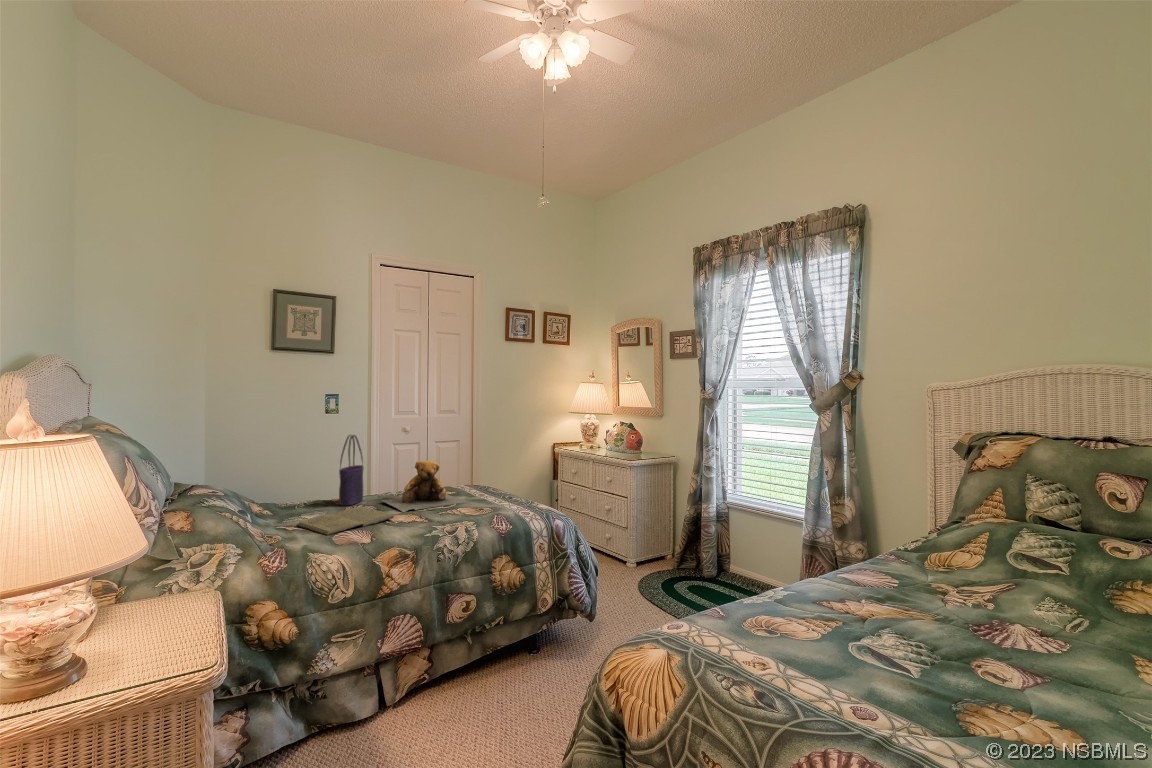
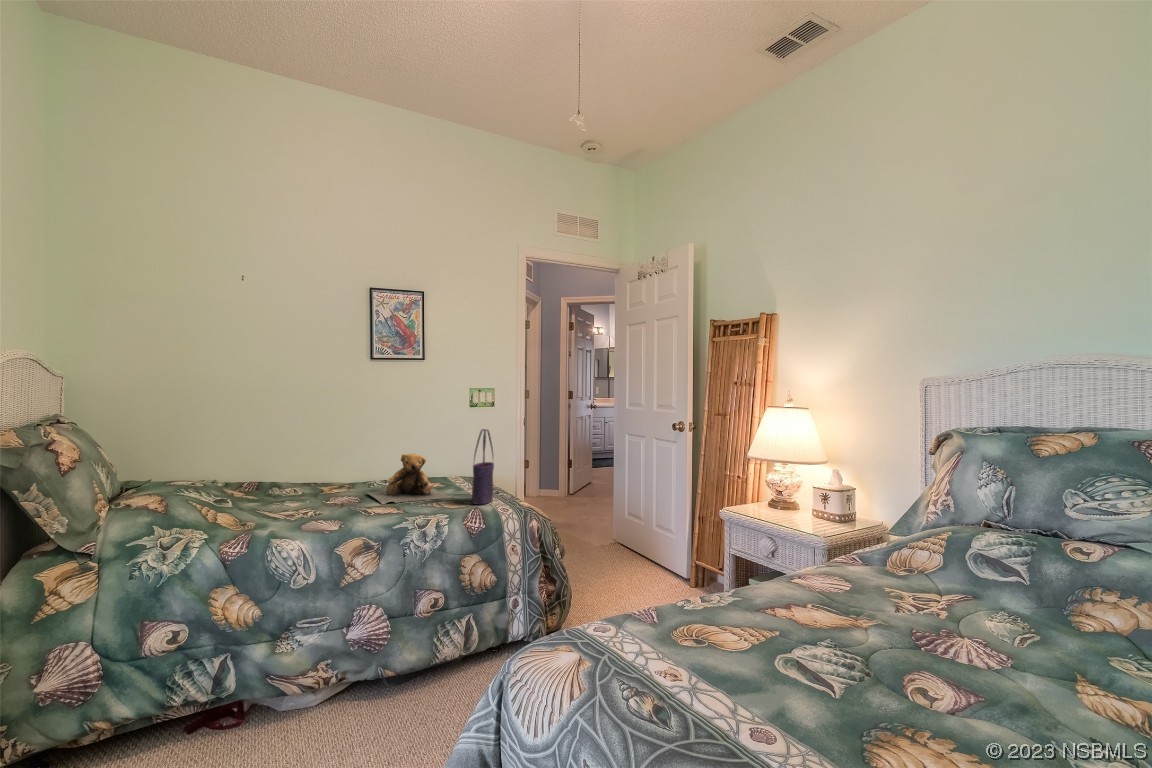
tote bag: present [339,435,364,506] -> present [472,429,494,505]
book: present [297,507,393,535] -> none [272,497,369,522]

